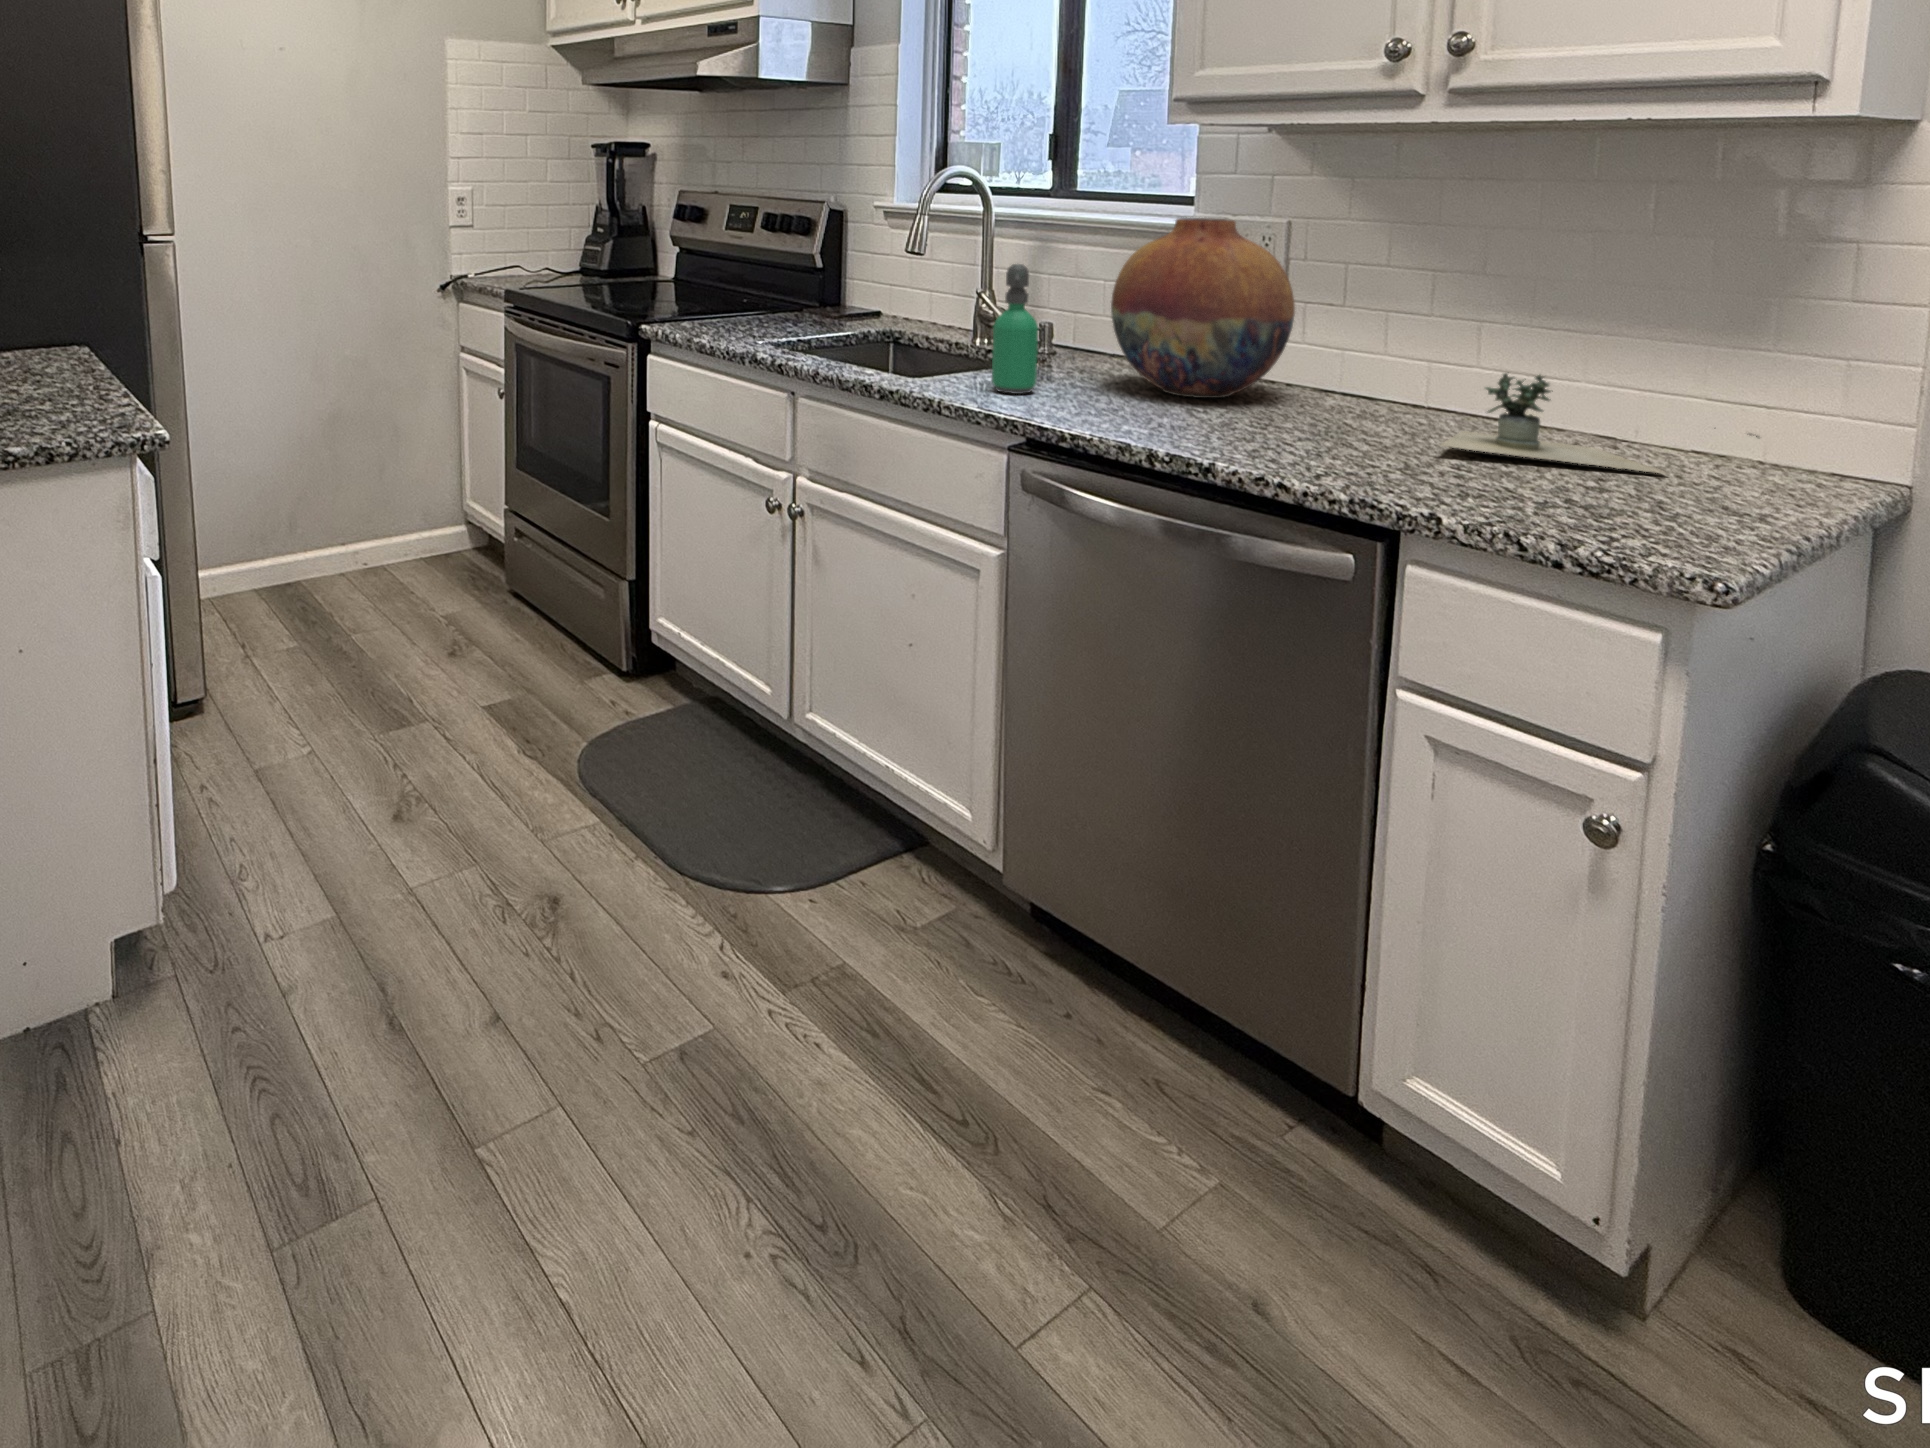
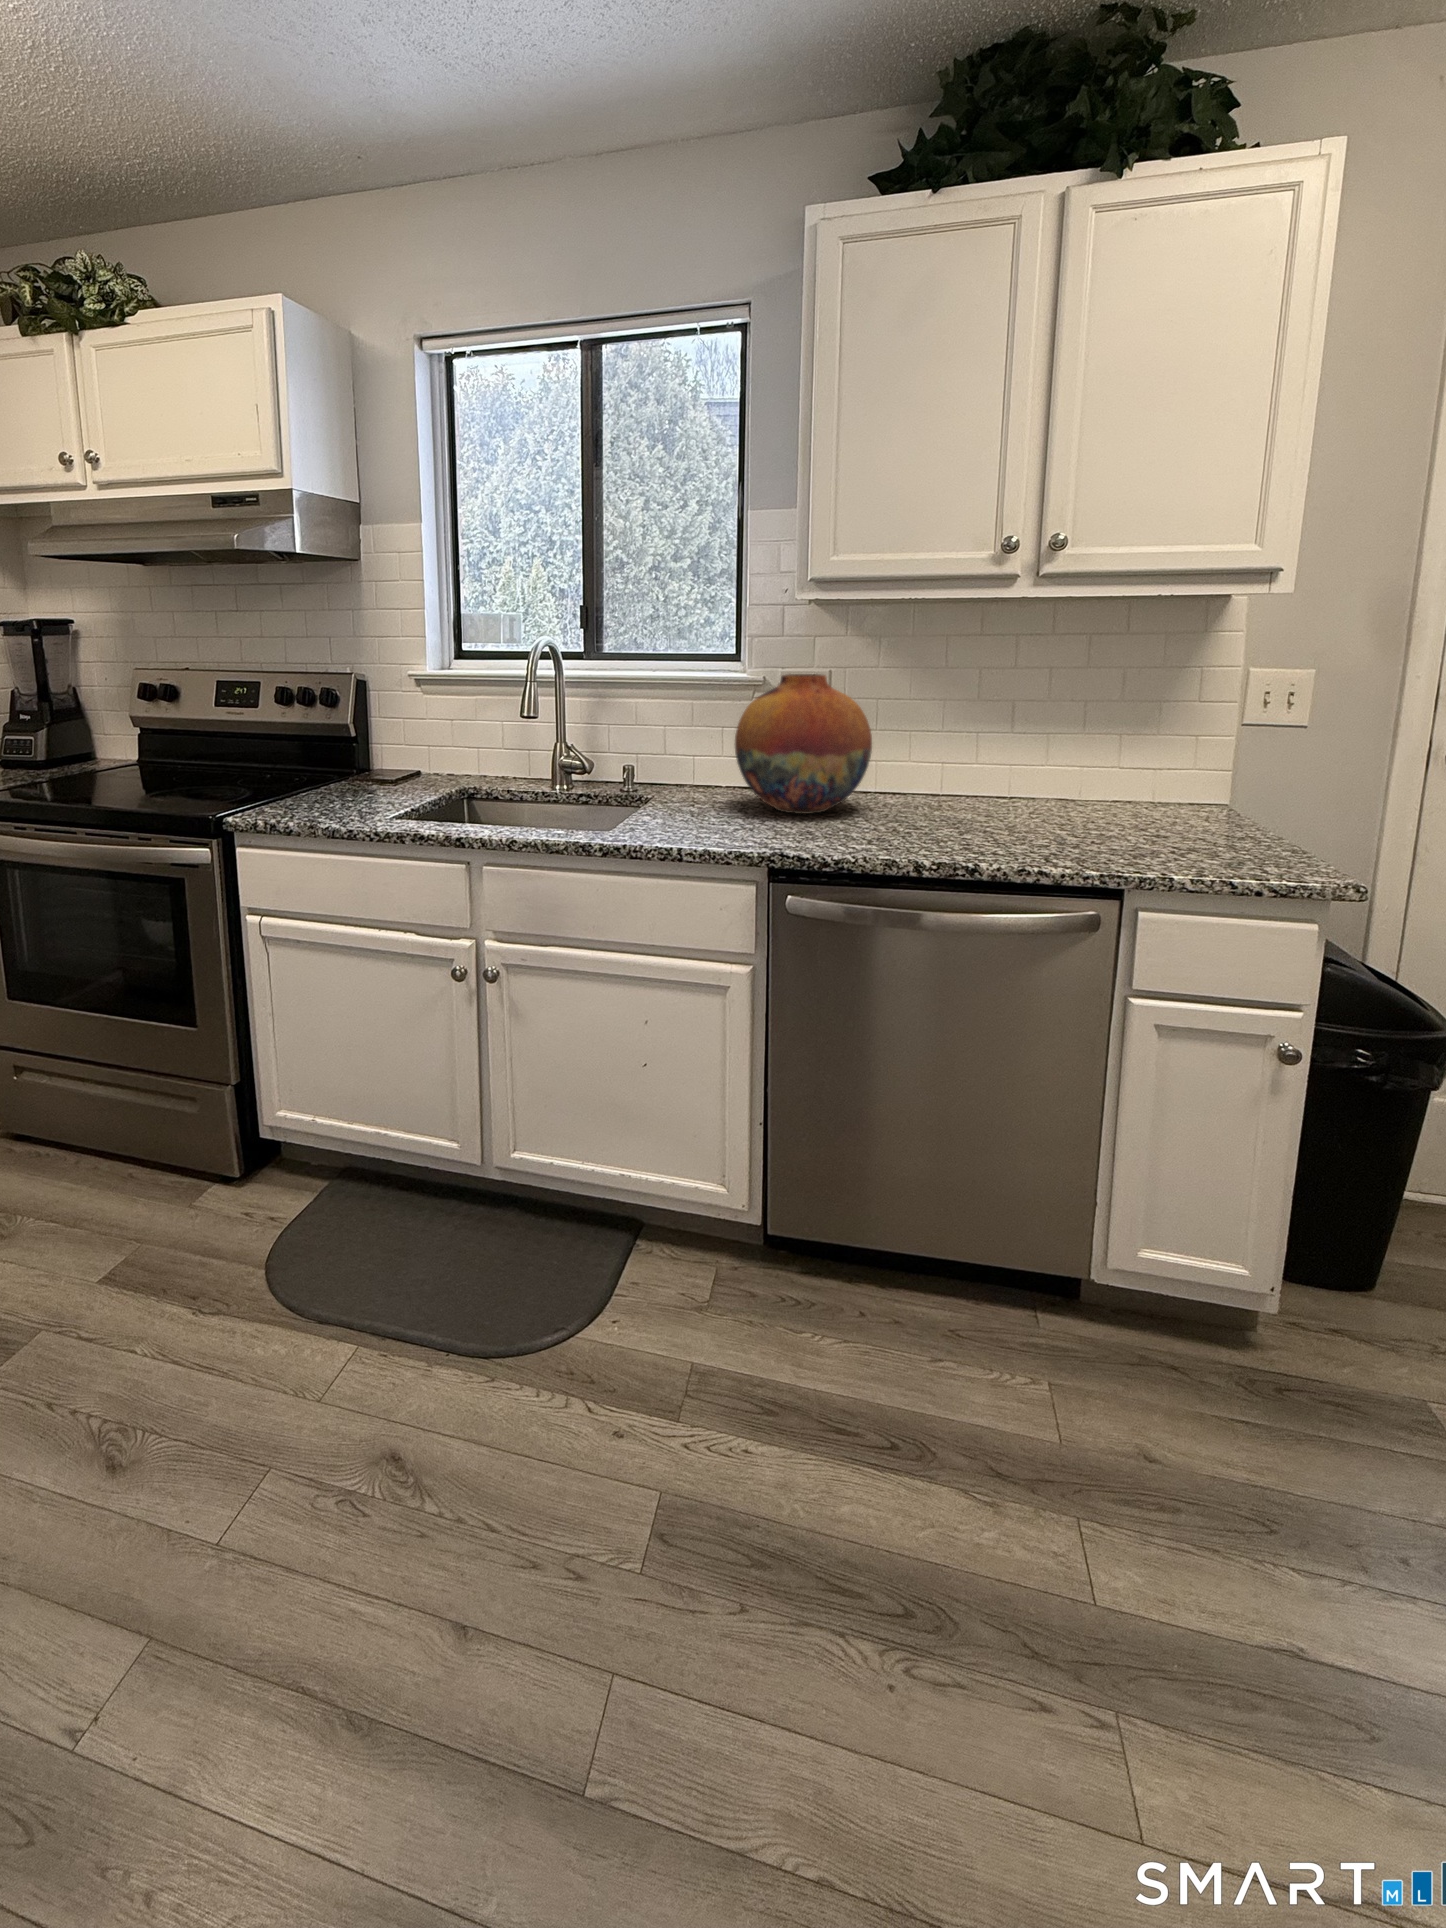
soap dispenser: present [992,264,1038,394] -> none [683,723,721,834]
potted plant: present [1441,373,1759,473] -> none [1011,765,1197,824]

